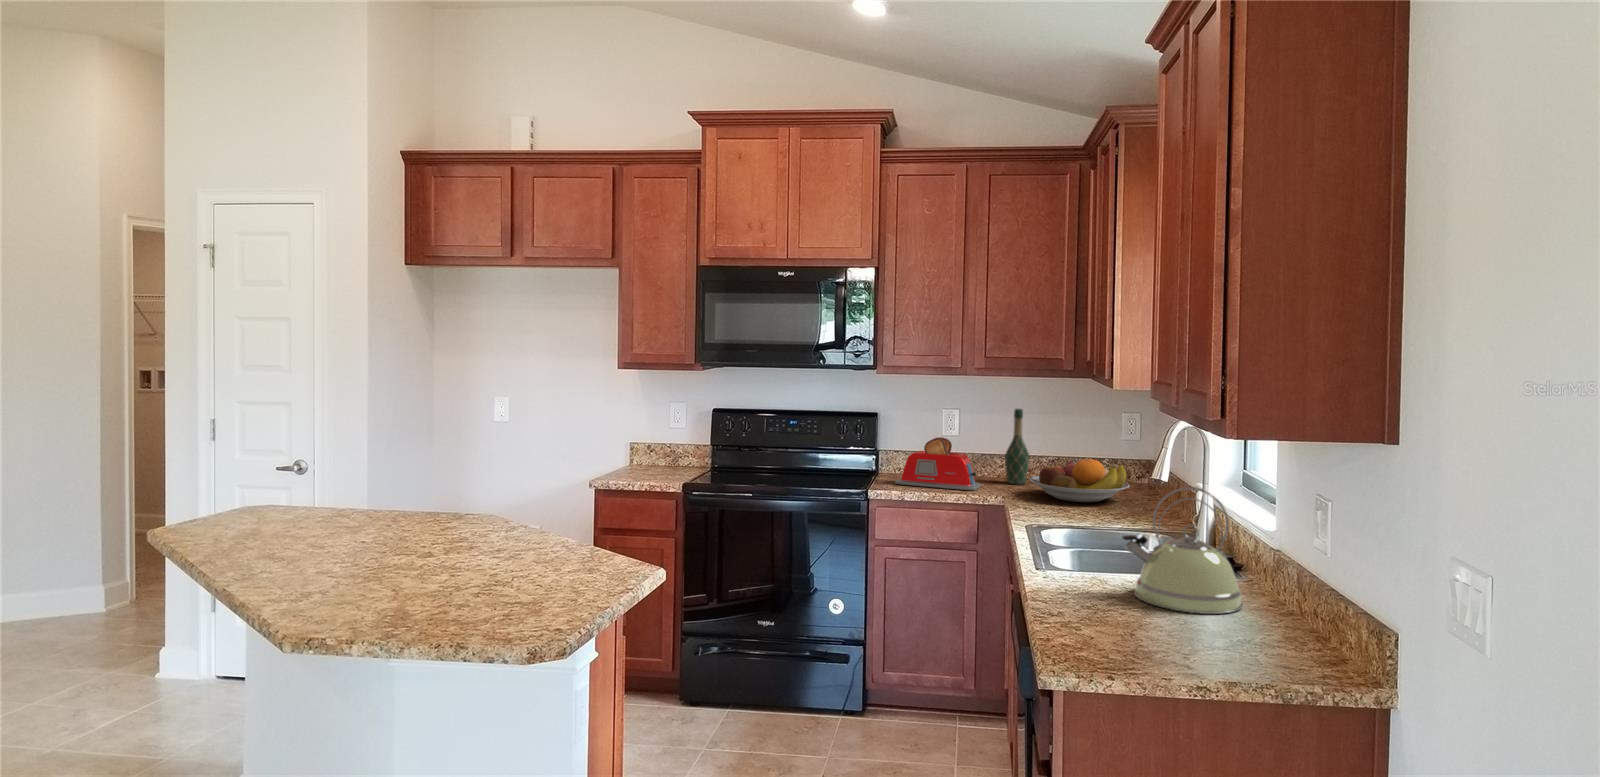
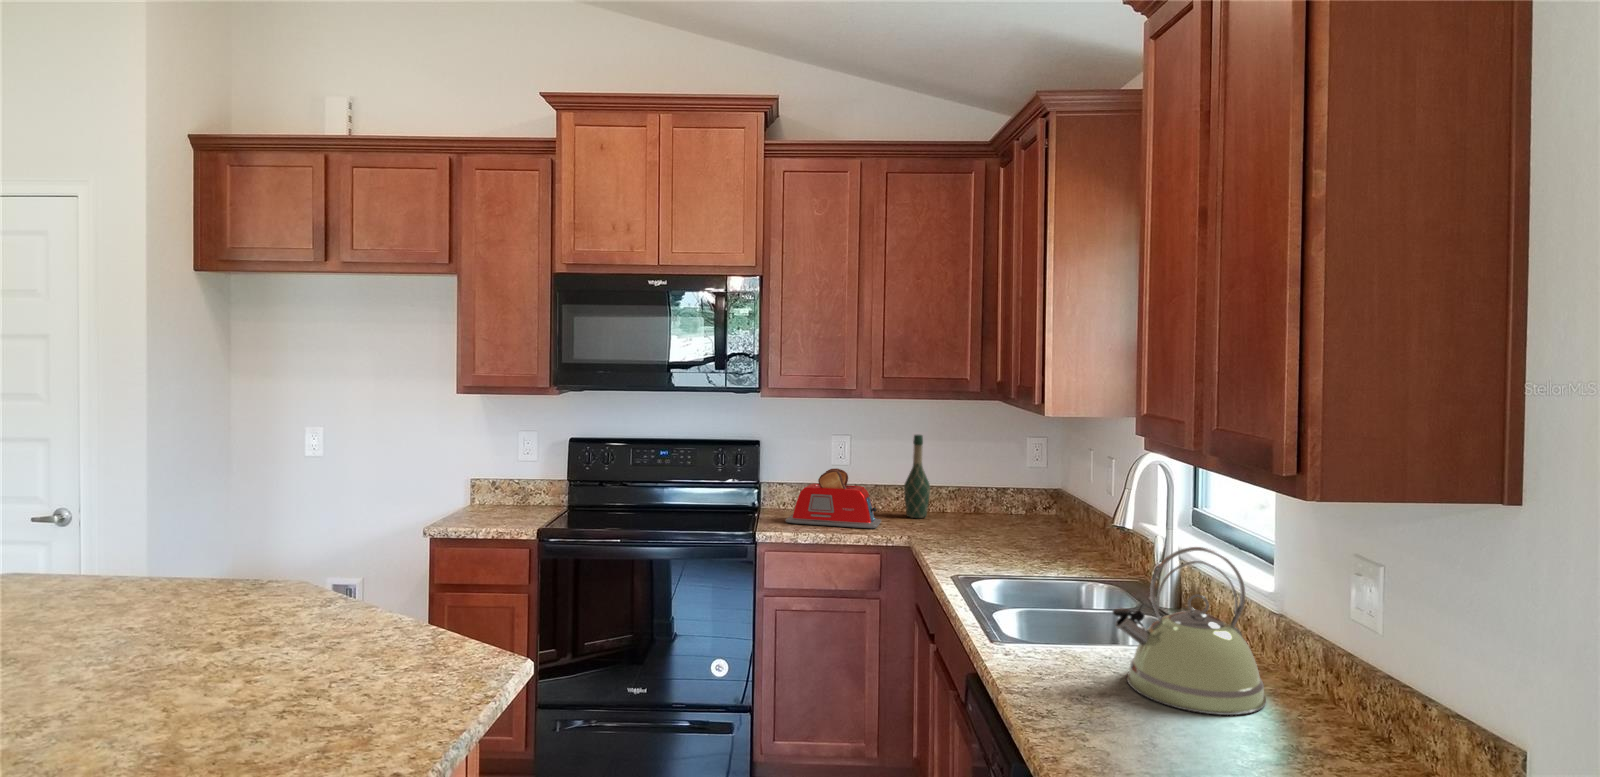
fruit bowl: present [1029,459,1130,502] -> none [937,491,1046,540]

